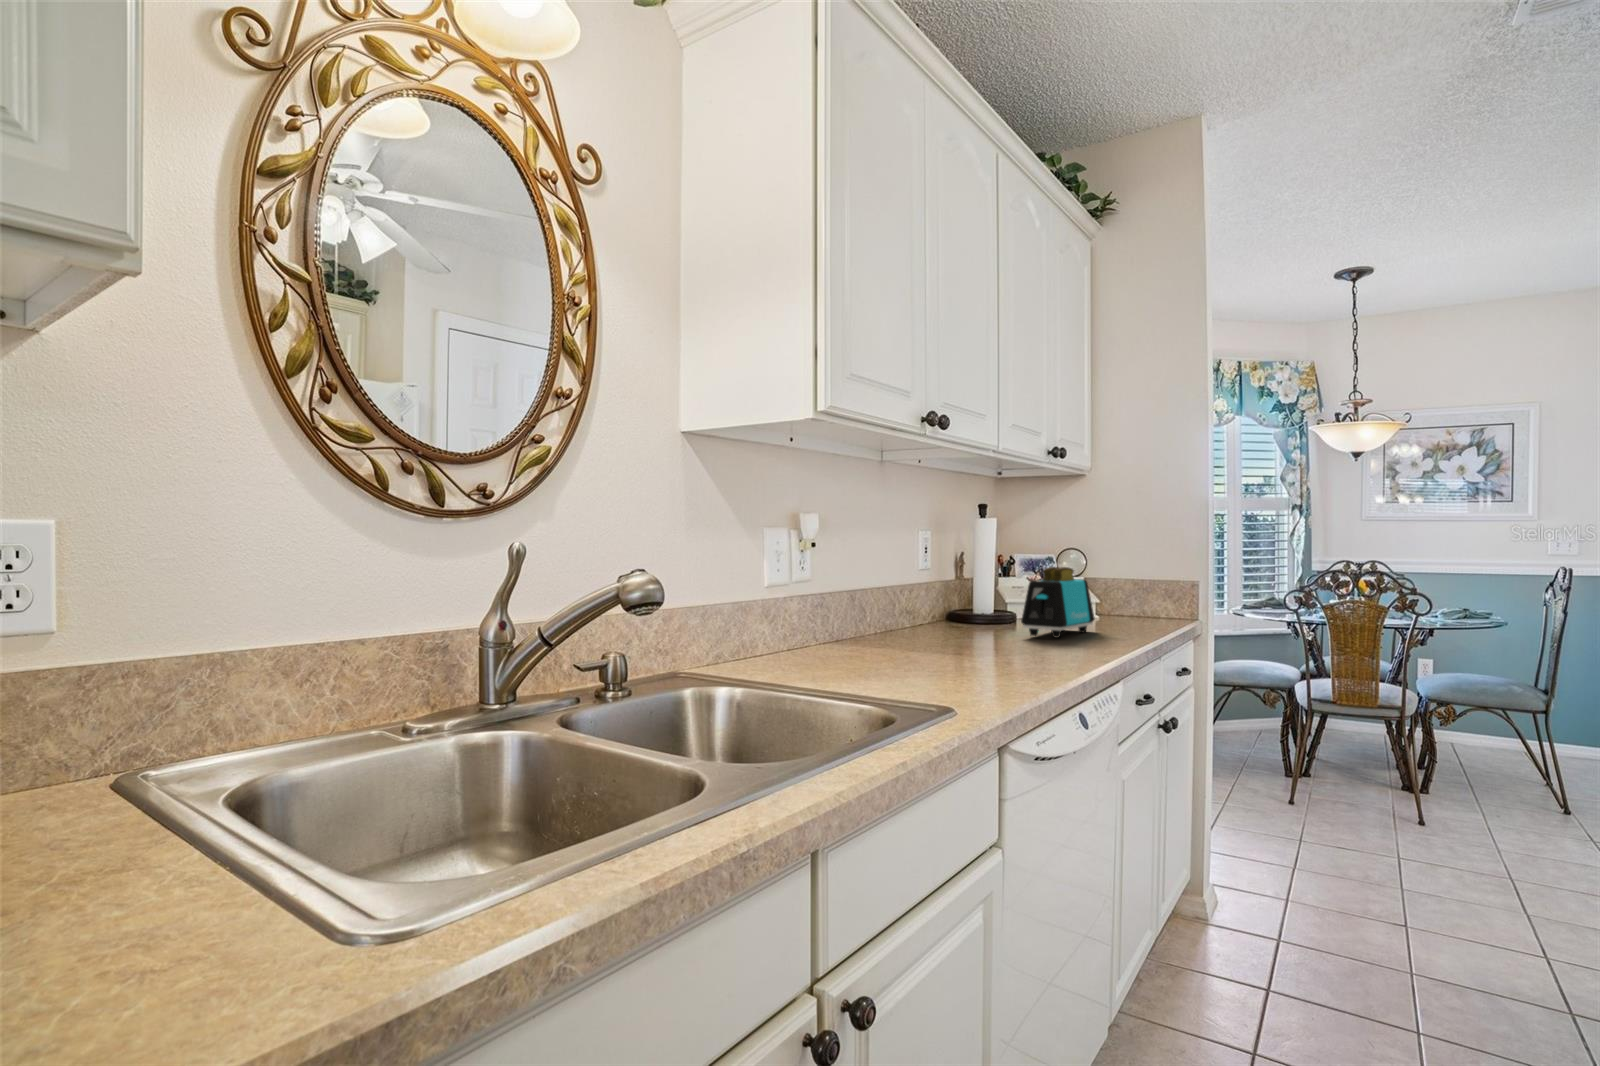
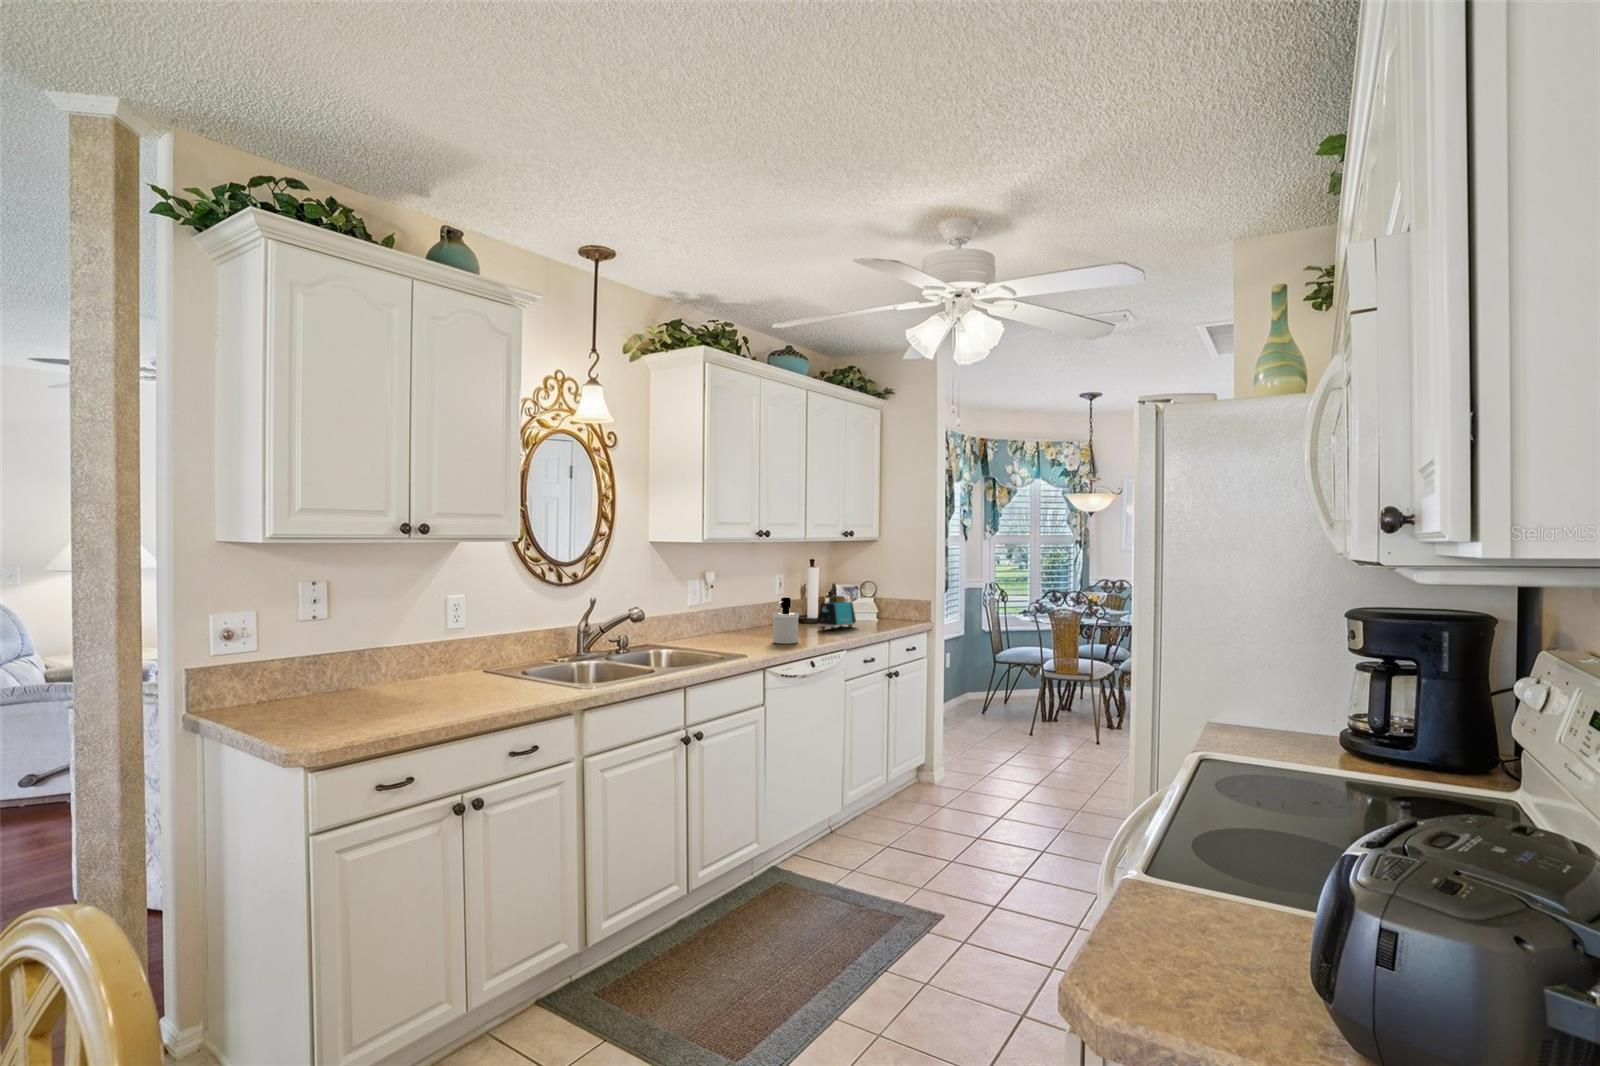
soap dispenser: none [956,564,1019,669] -> present [772,598,799,644]

